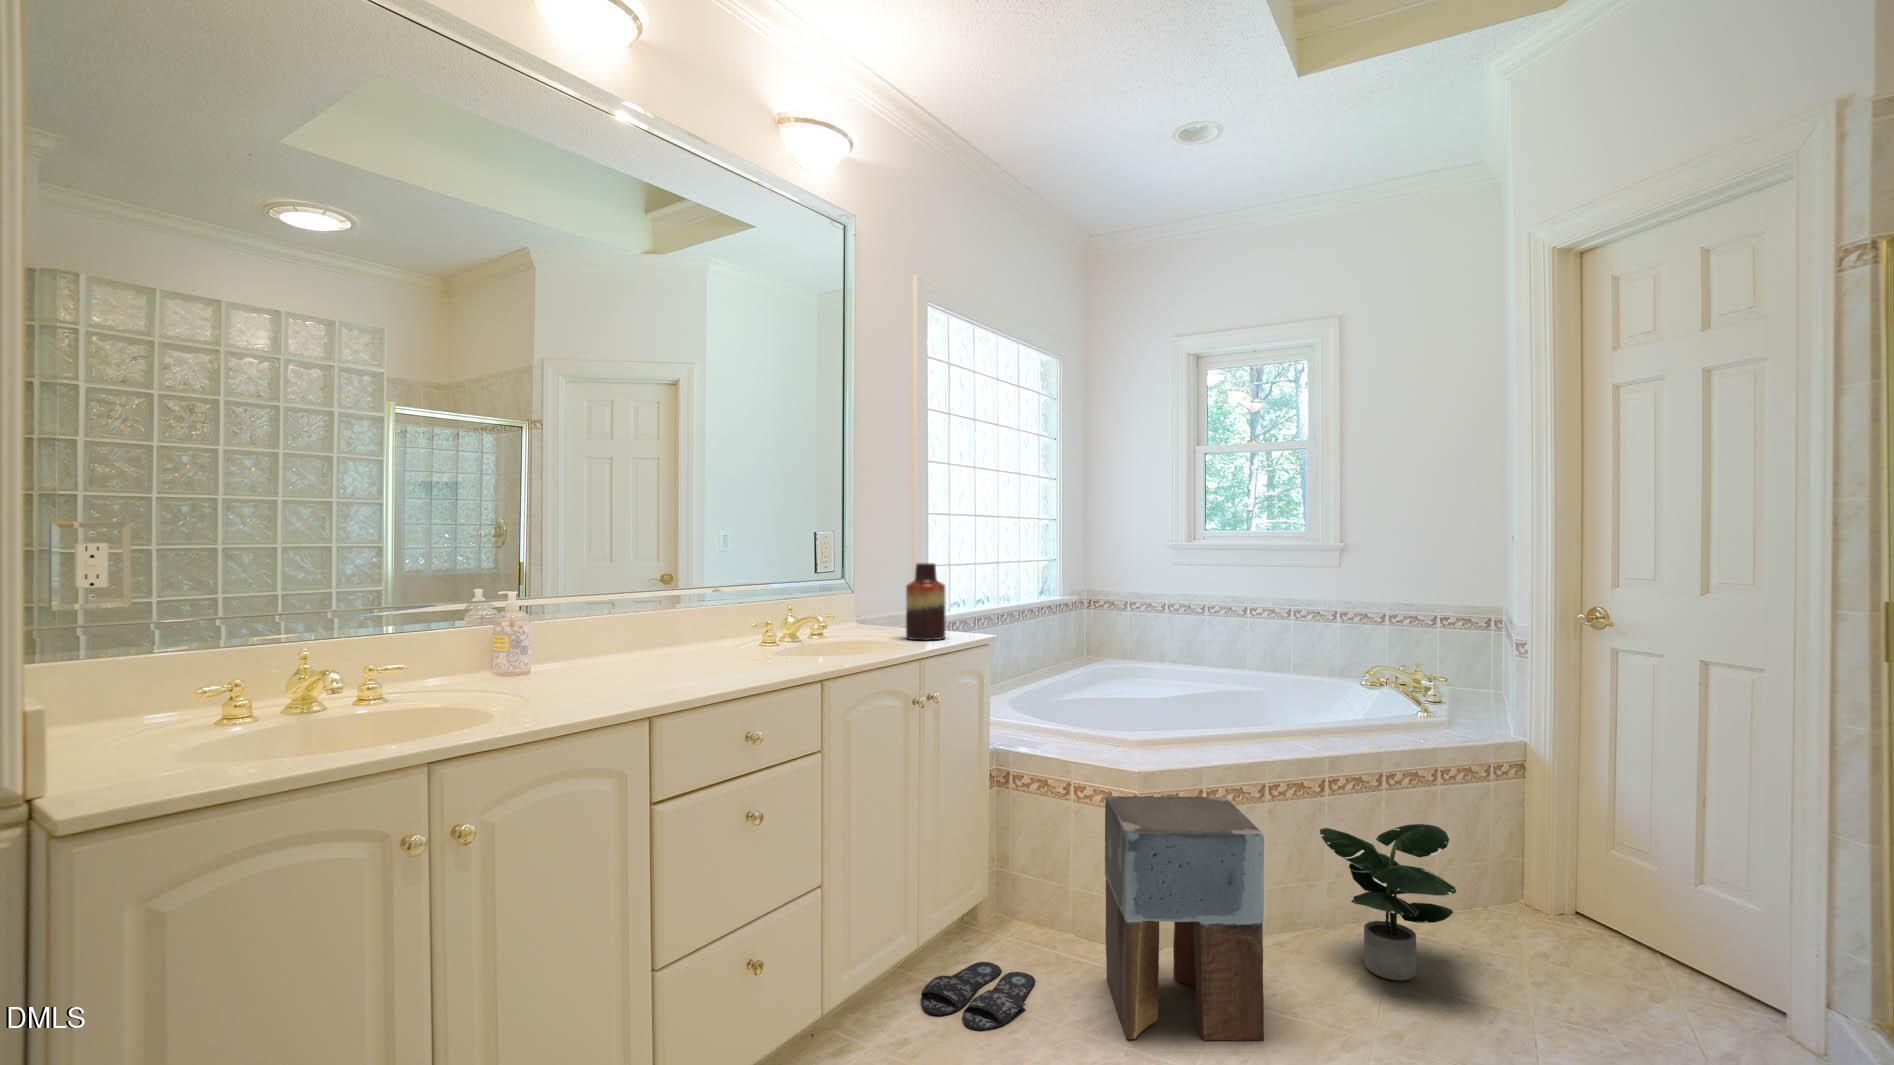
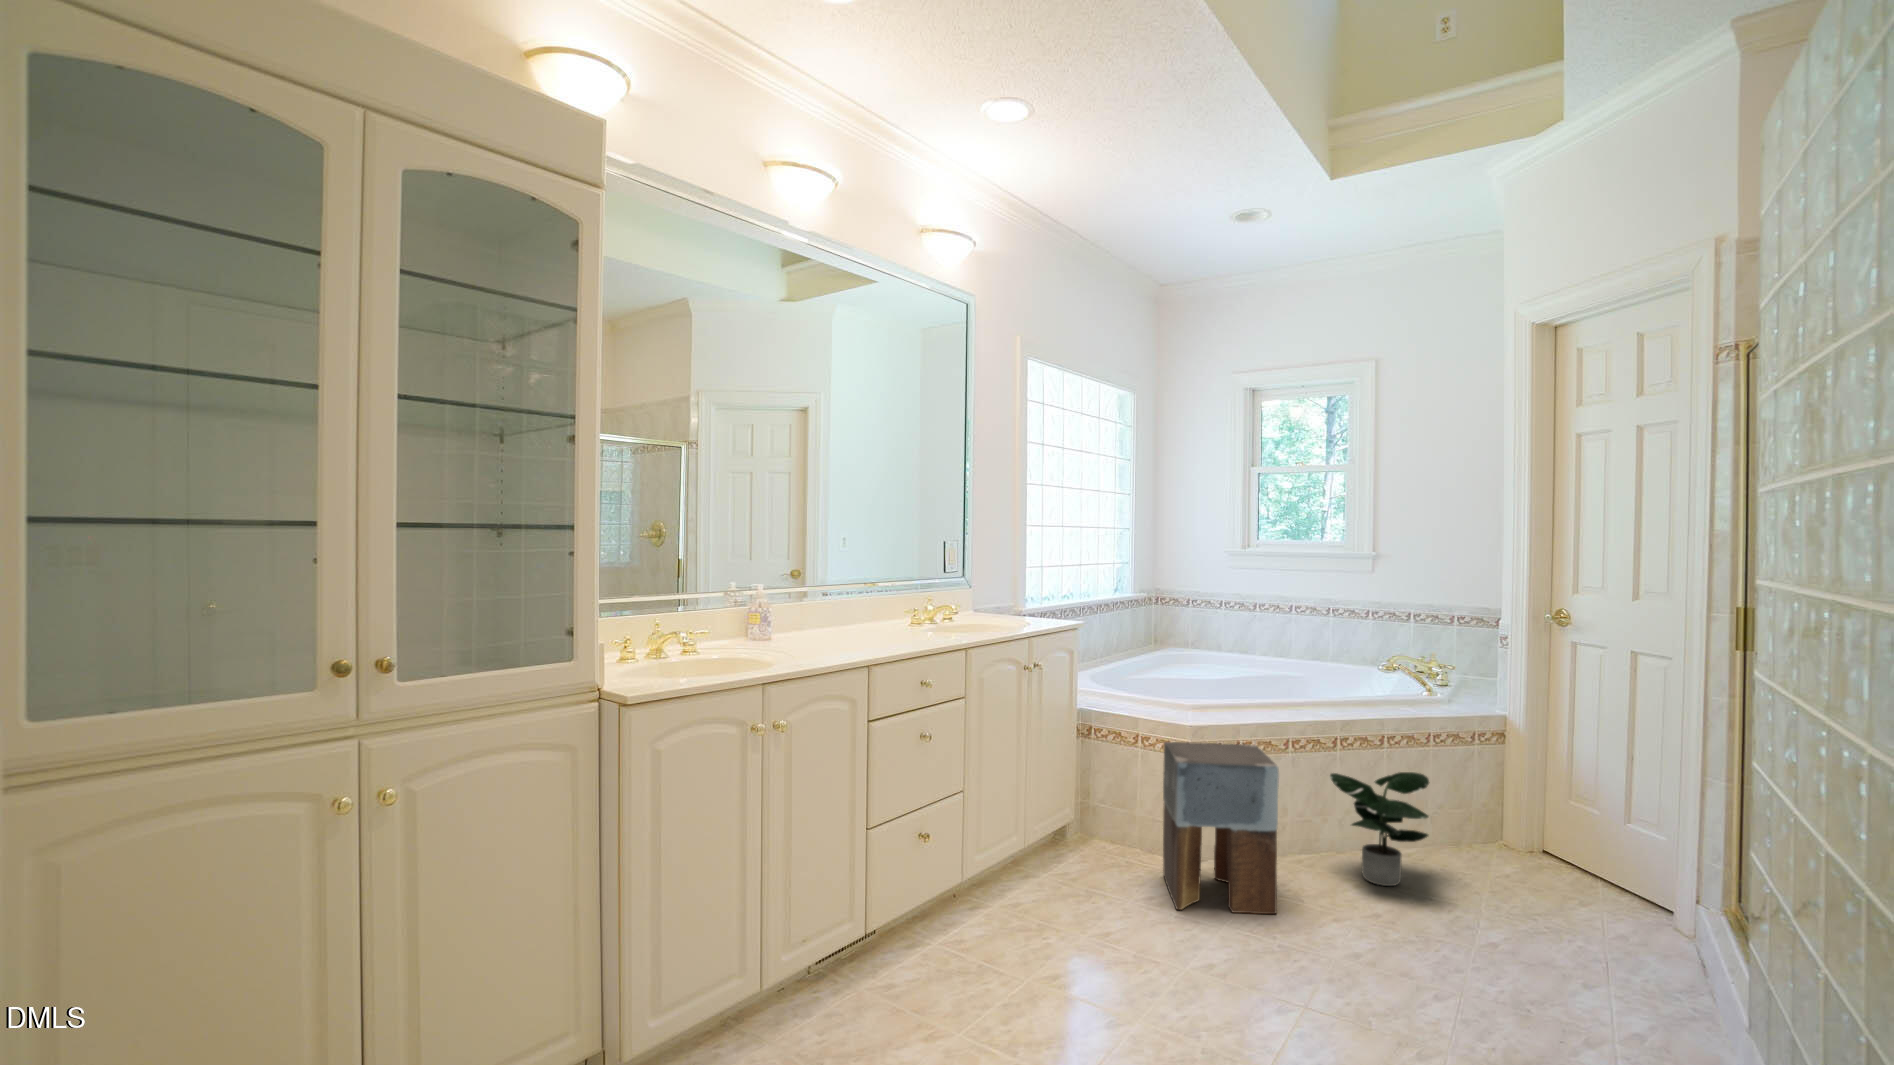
vase: present [906,563,946,640] -> none [1014,566,1044,624]
slippers: present [921,962,1035,1030] -> none [1026,863,1110,901]

